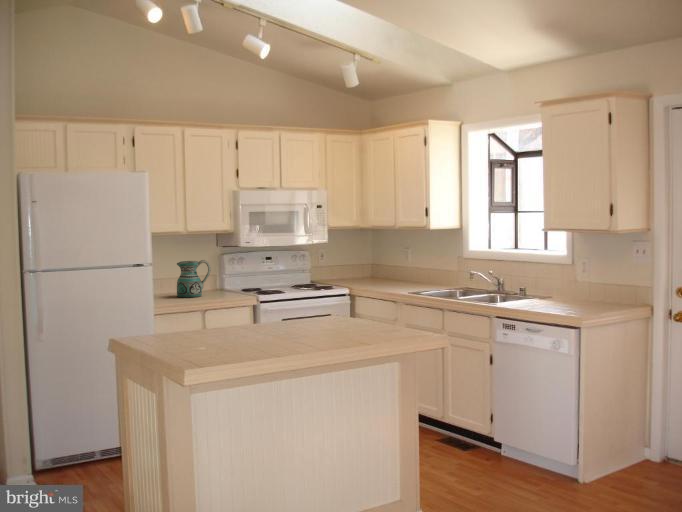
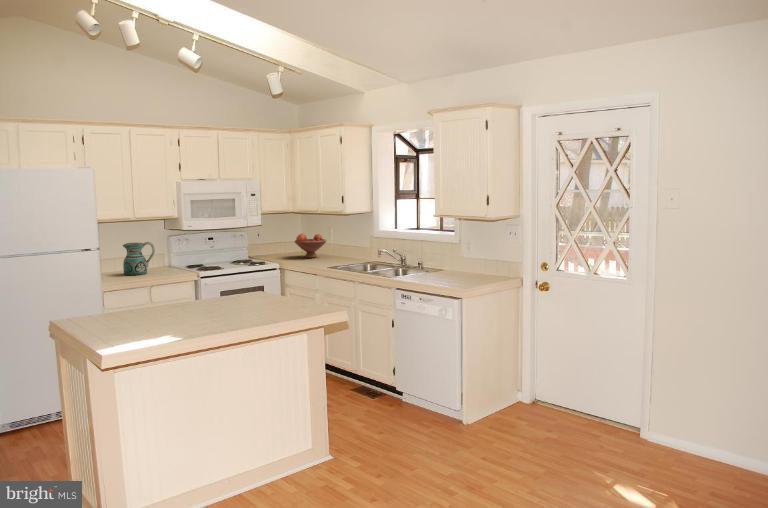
fruit bowl: none [364,254,402,282] -> present [294,234,326,258]

